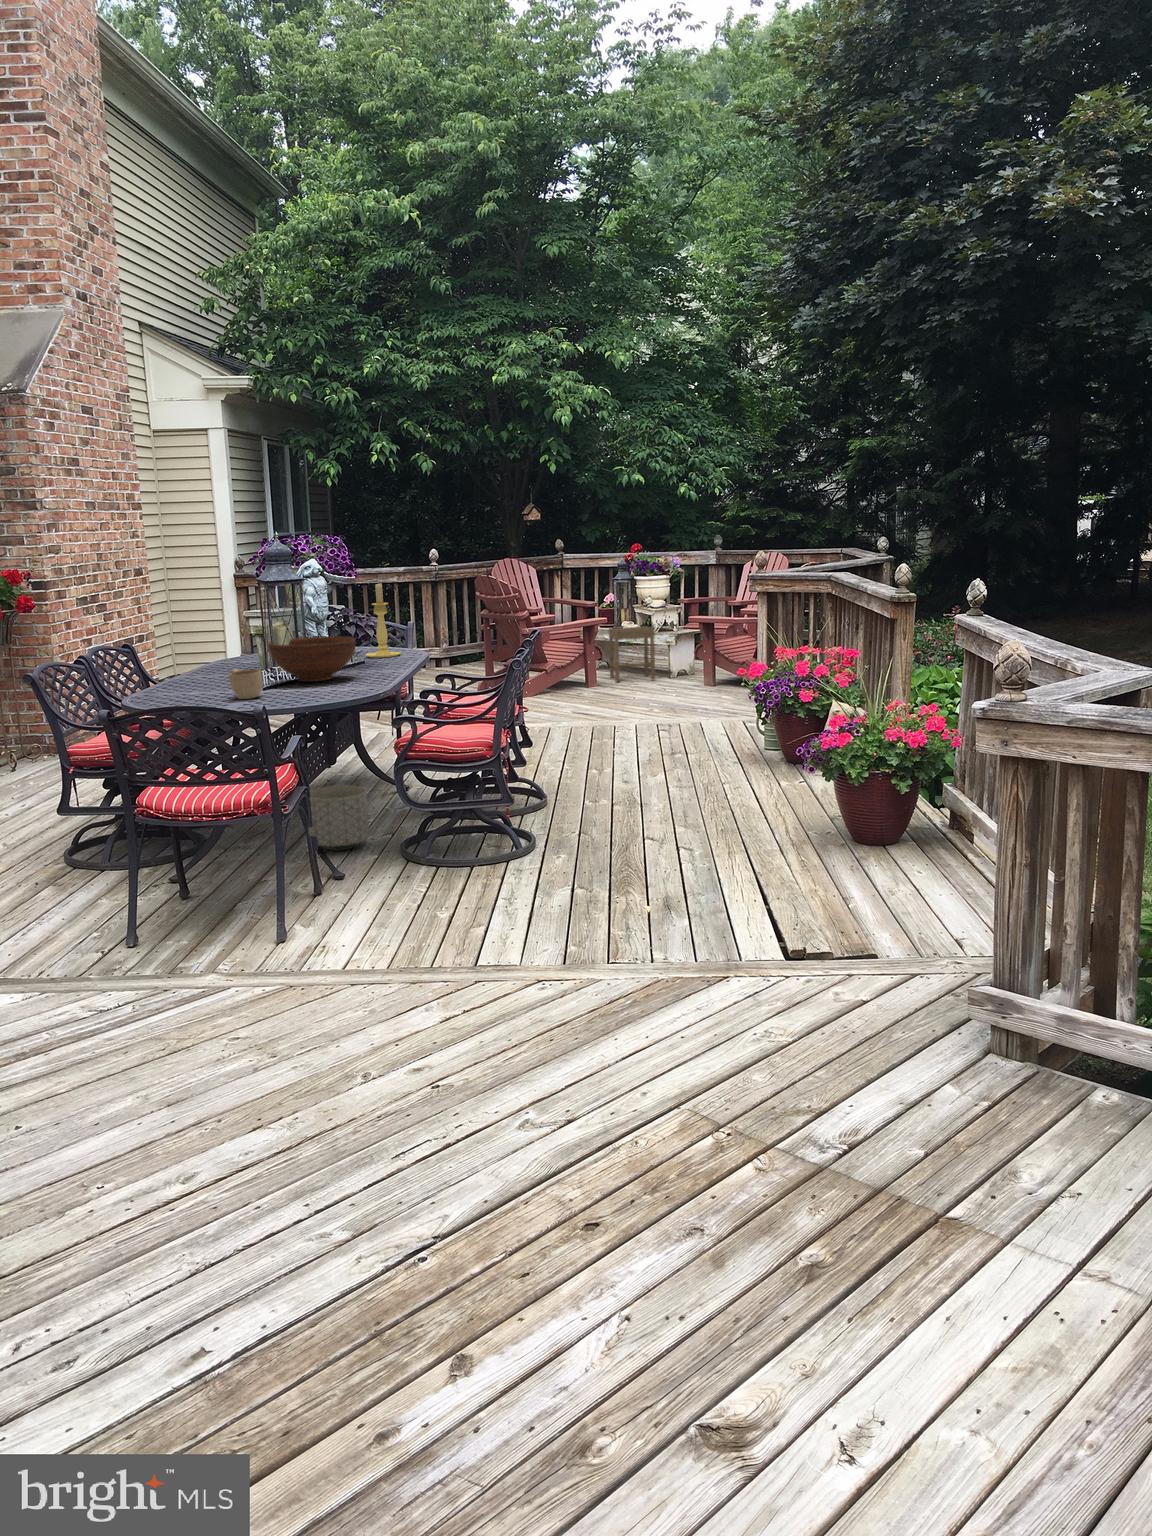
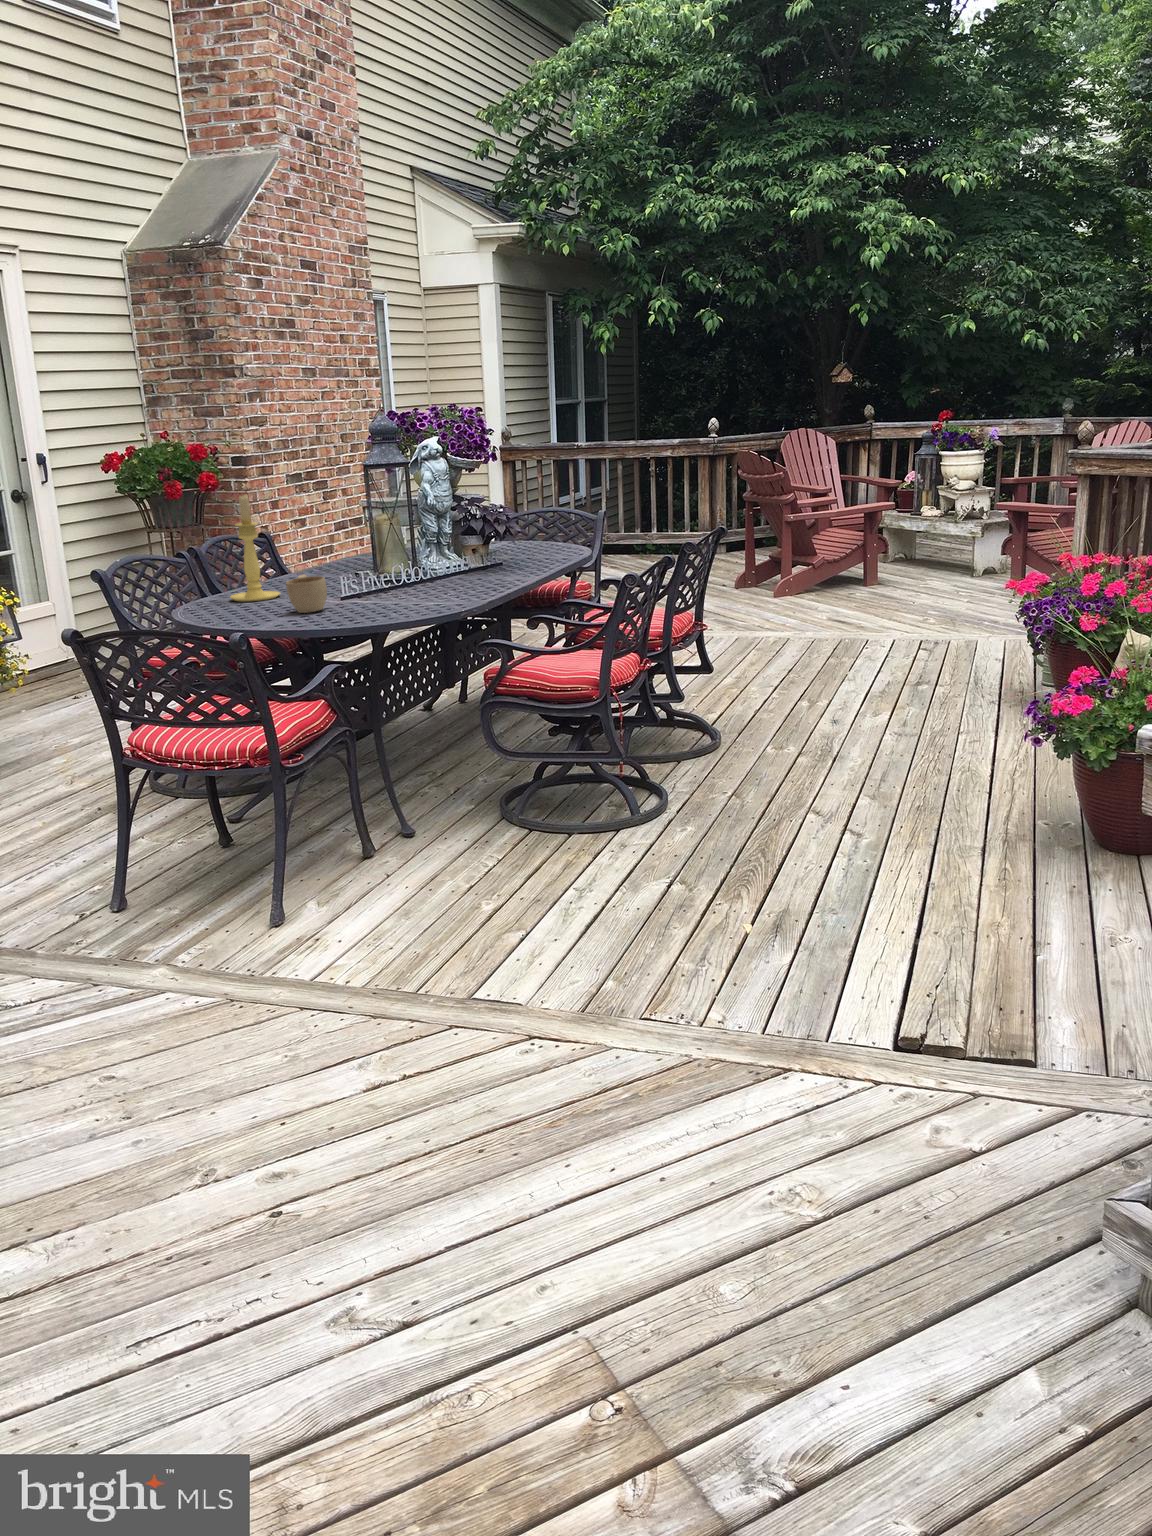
candle holder: present [366,583,401,658] -> present [230,495,280,602]
stool: present [609,627,655,682] -> none [898,515,955,583]
fruit bowl: present [268,637,356,682] -> none [358,534,463,591]
planter: present [308,785,370,851] -> none [400,716,476,795]

